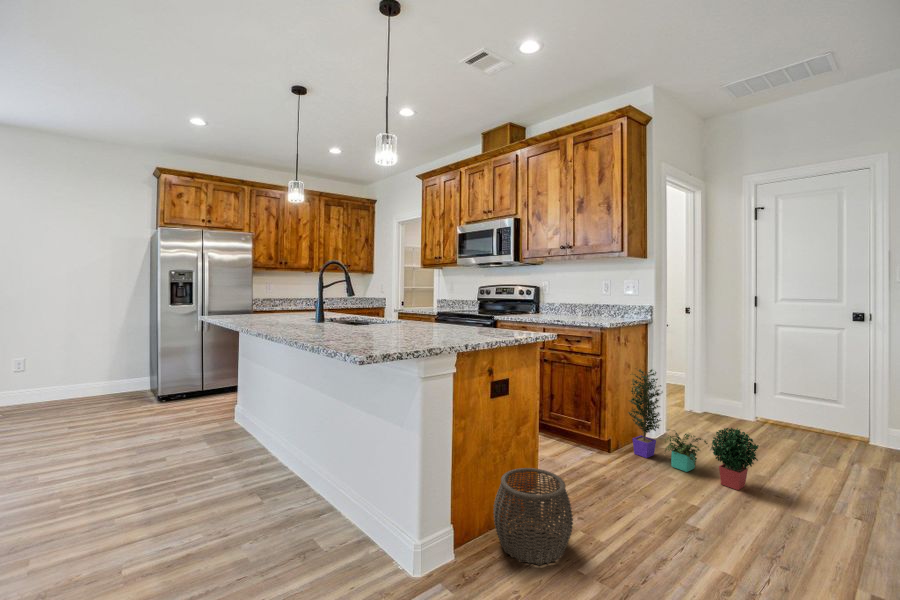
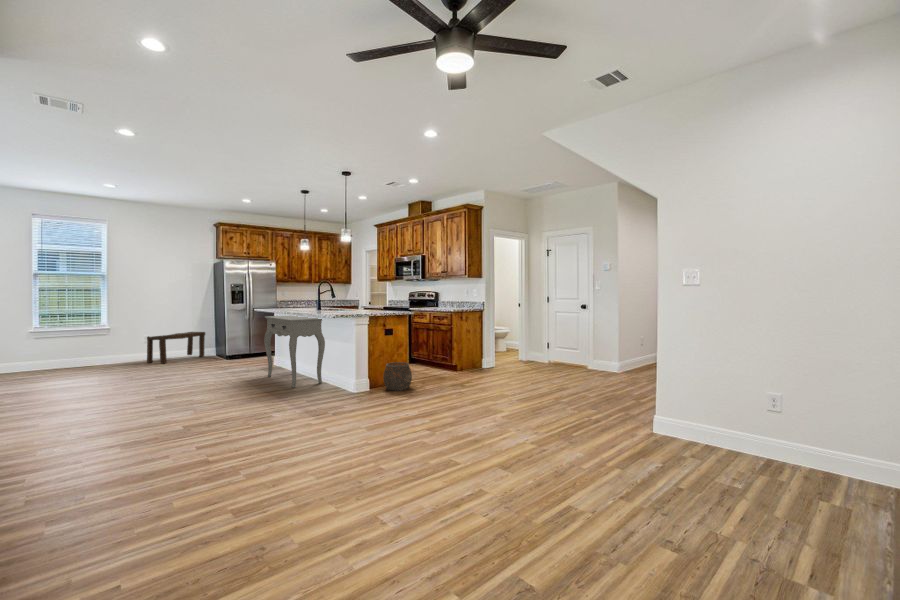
console table: none [203,334,337,533] -> present [264,315,325,388]
bench: none [14,351,132,414] -> present [147,332,205,363]
potted plant: present [628,369,759,490] -> none [465,330,507,378]

